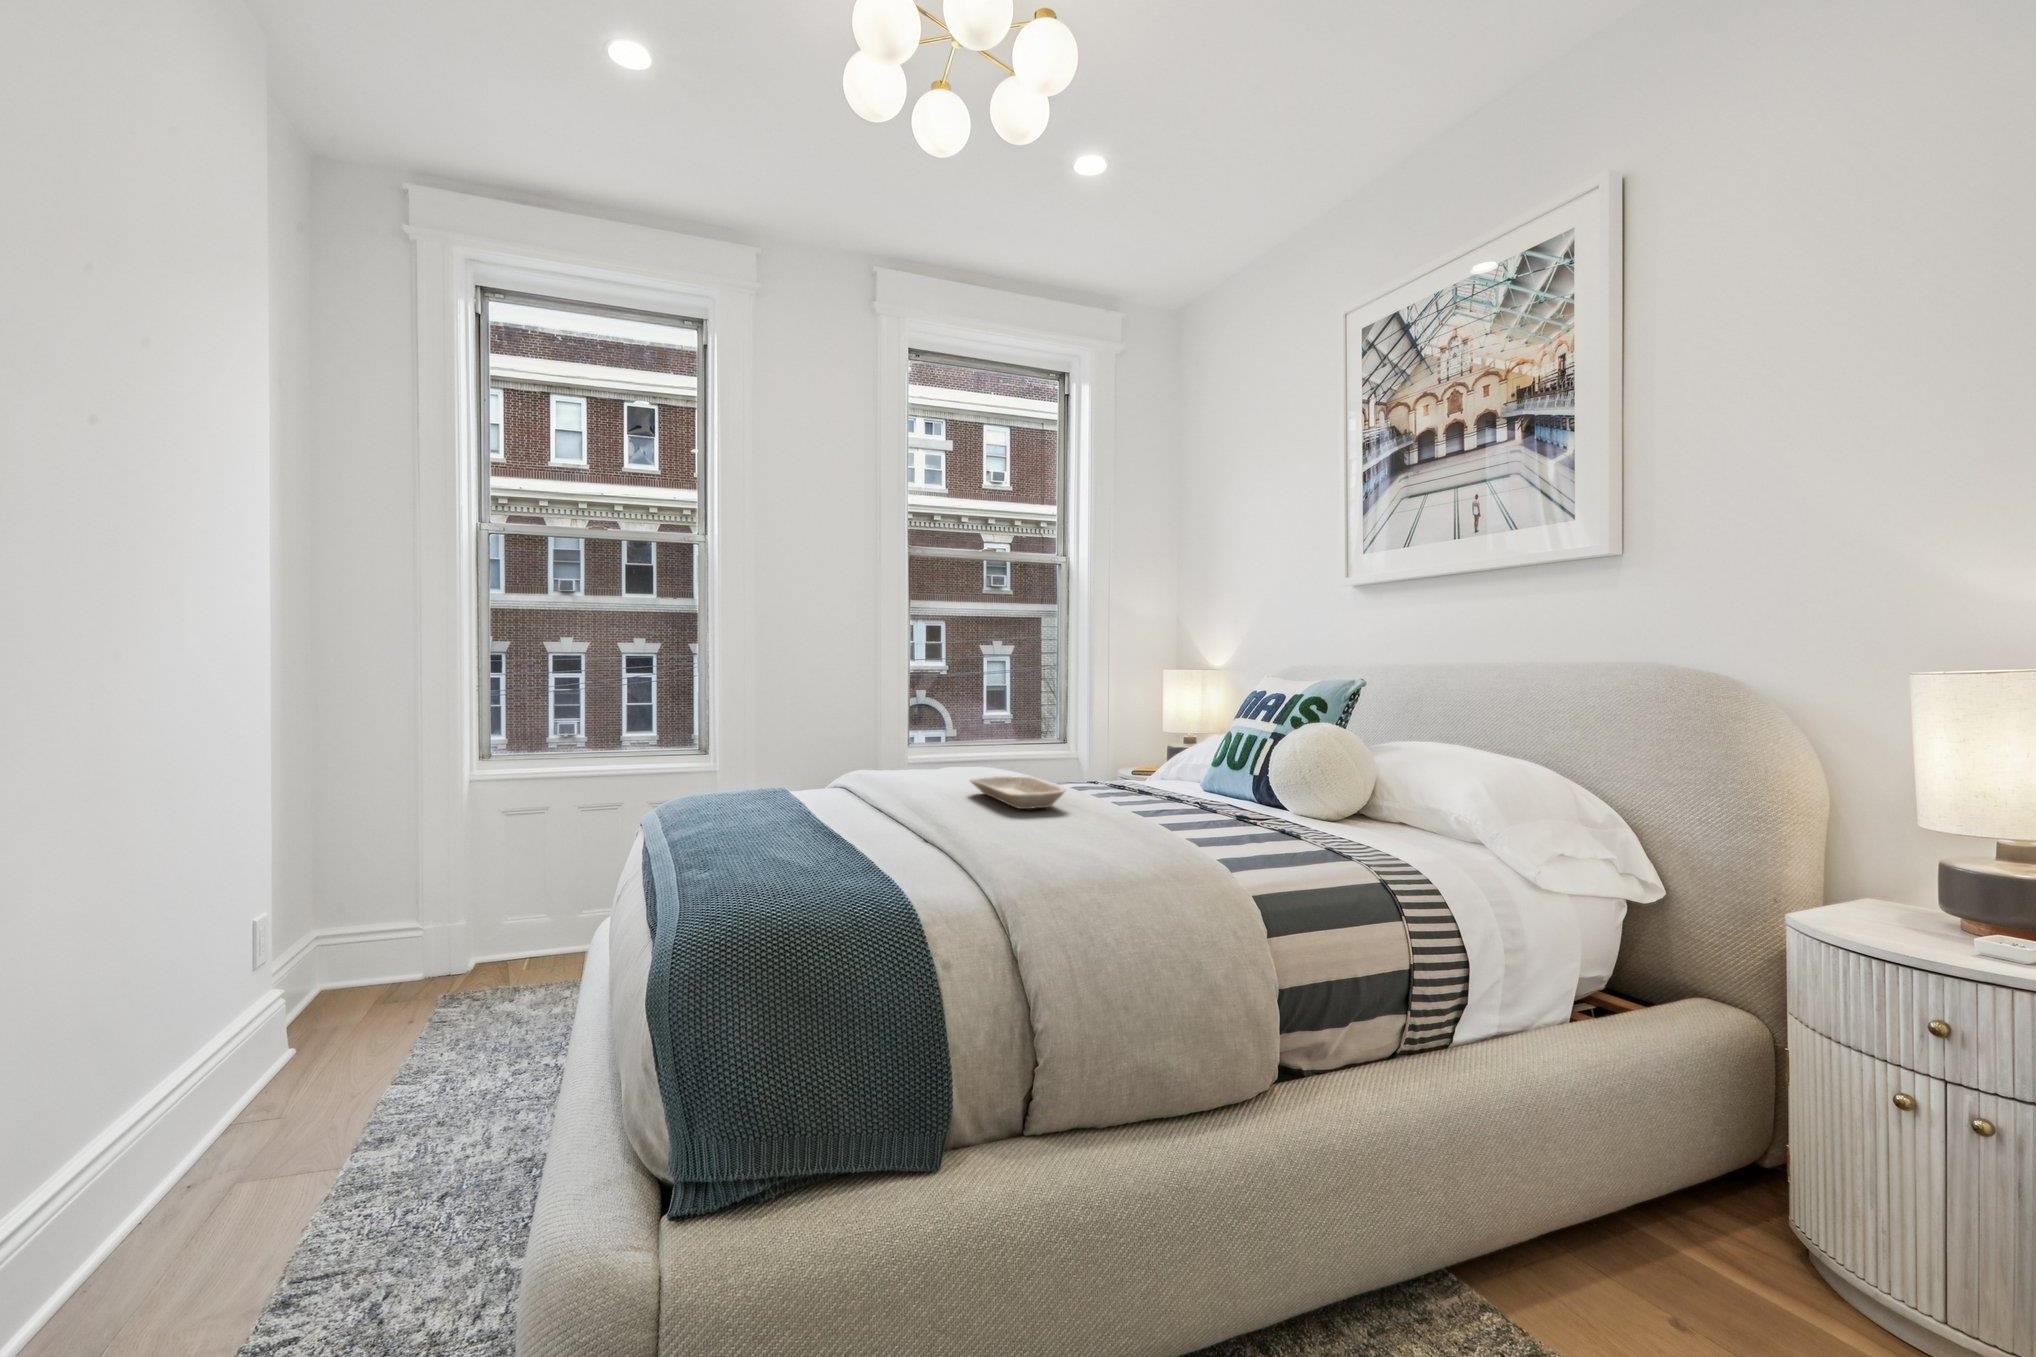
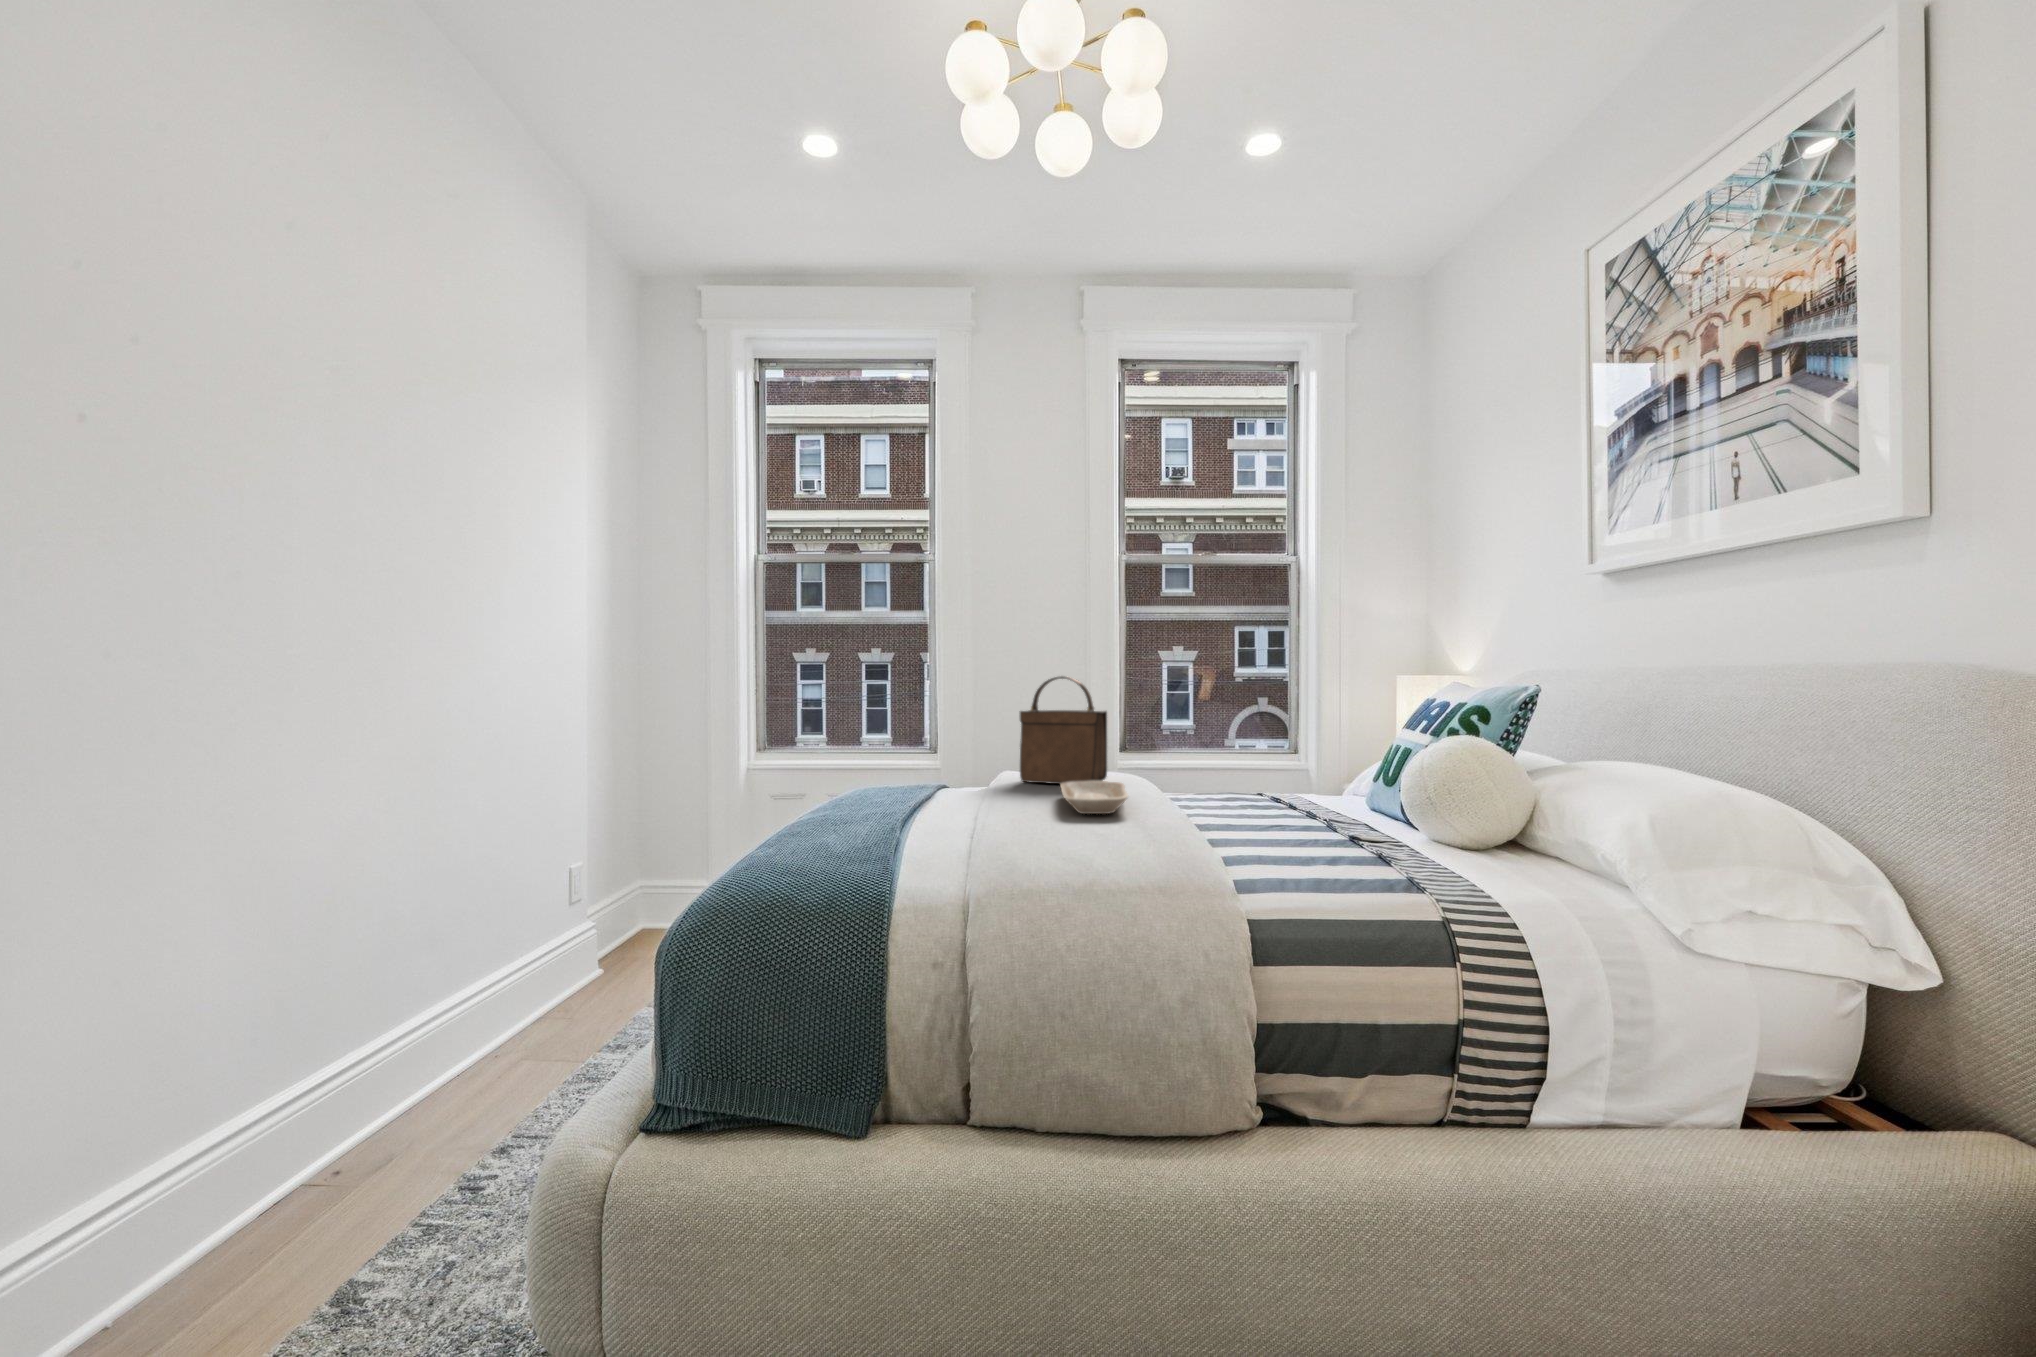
handbag: none [901,671,988,782] -> present [1020,676,1107,784]

